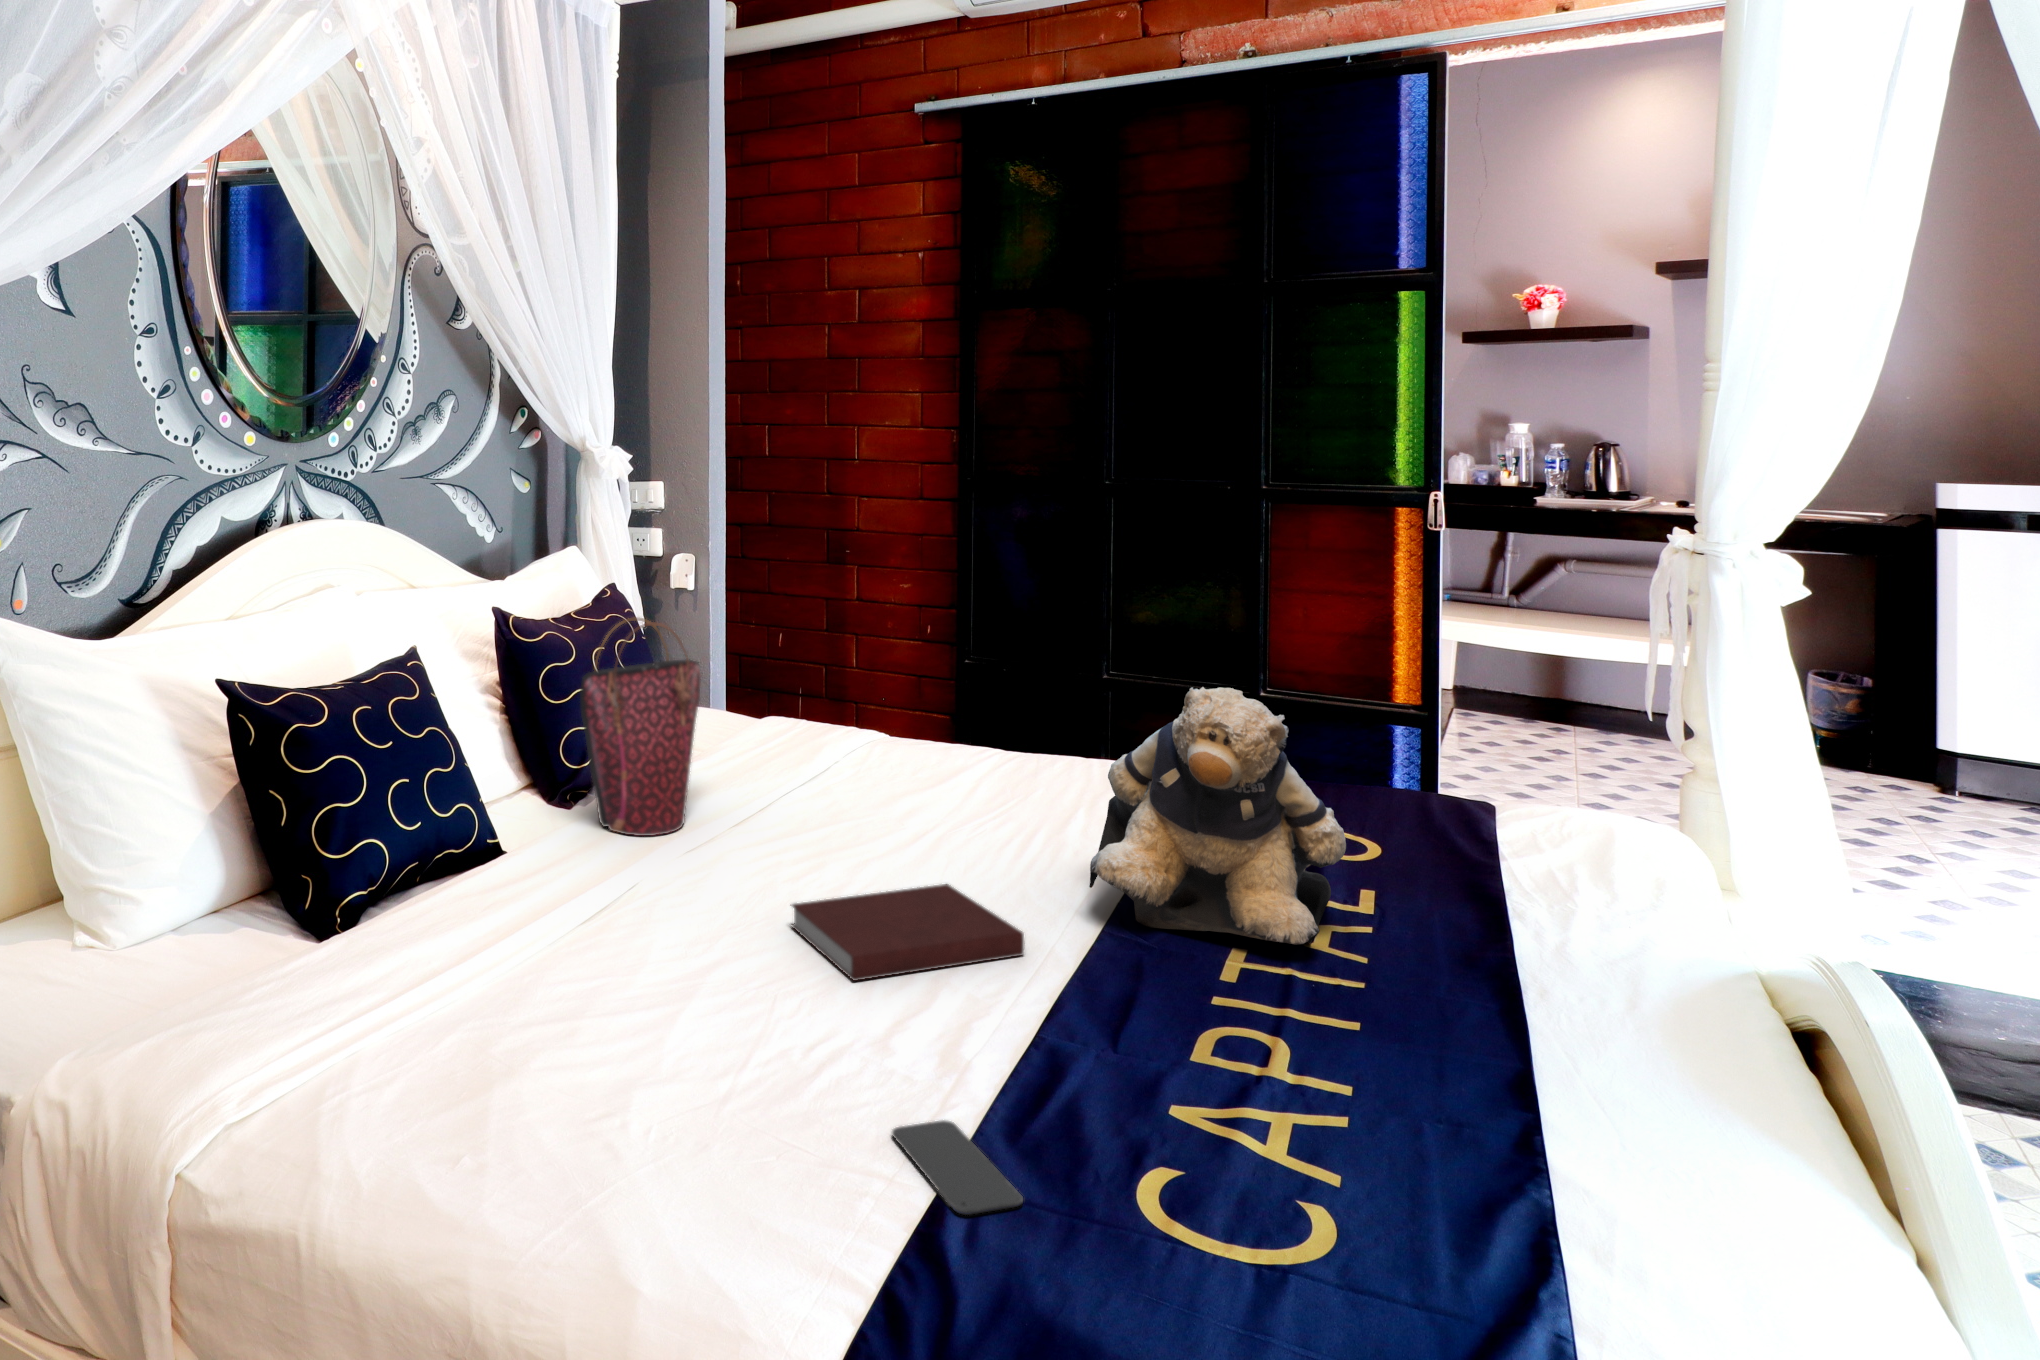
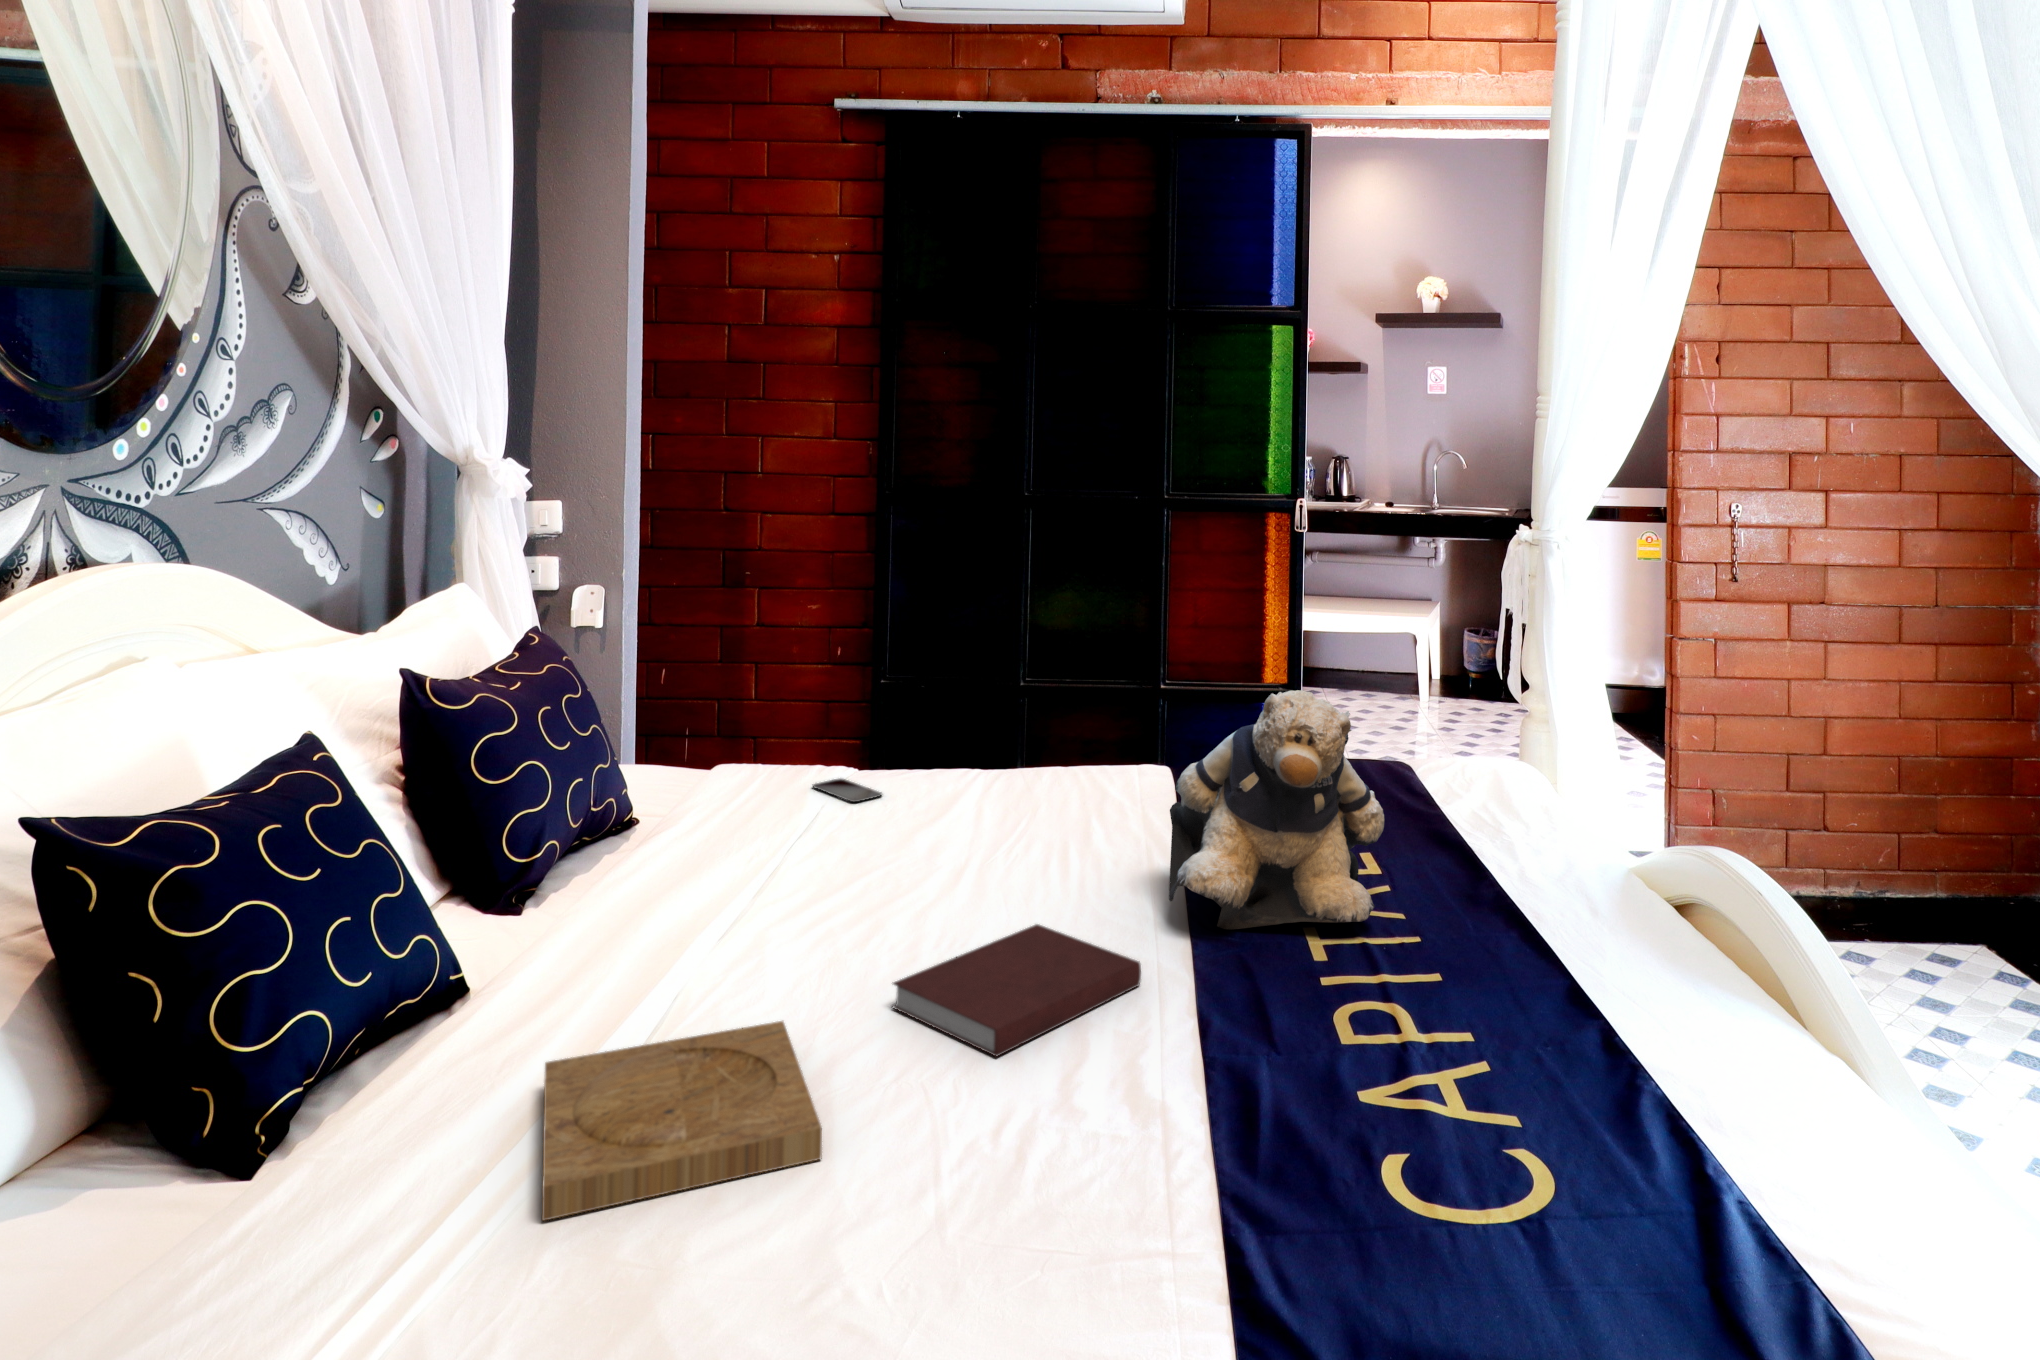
handbag: present [580,618,701,836] -> none [571,667,710,934]
tray: none [469,905,690,1018] -> present [542,1021,822,1221]
smartphone: present [892,1120,1023,1215] -> present [812,779,882,802]

